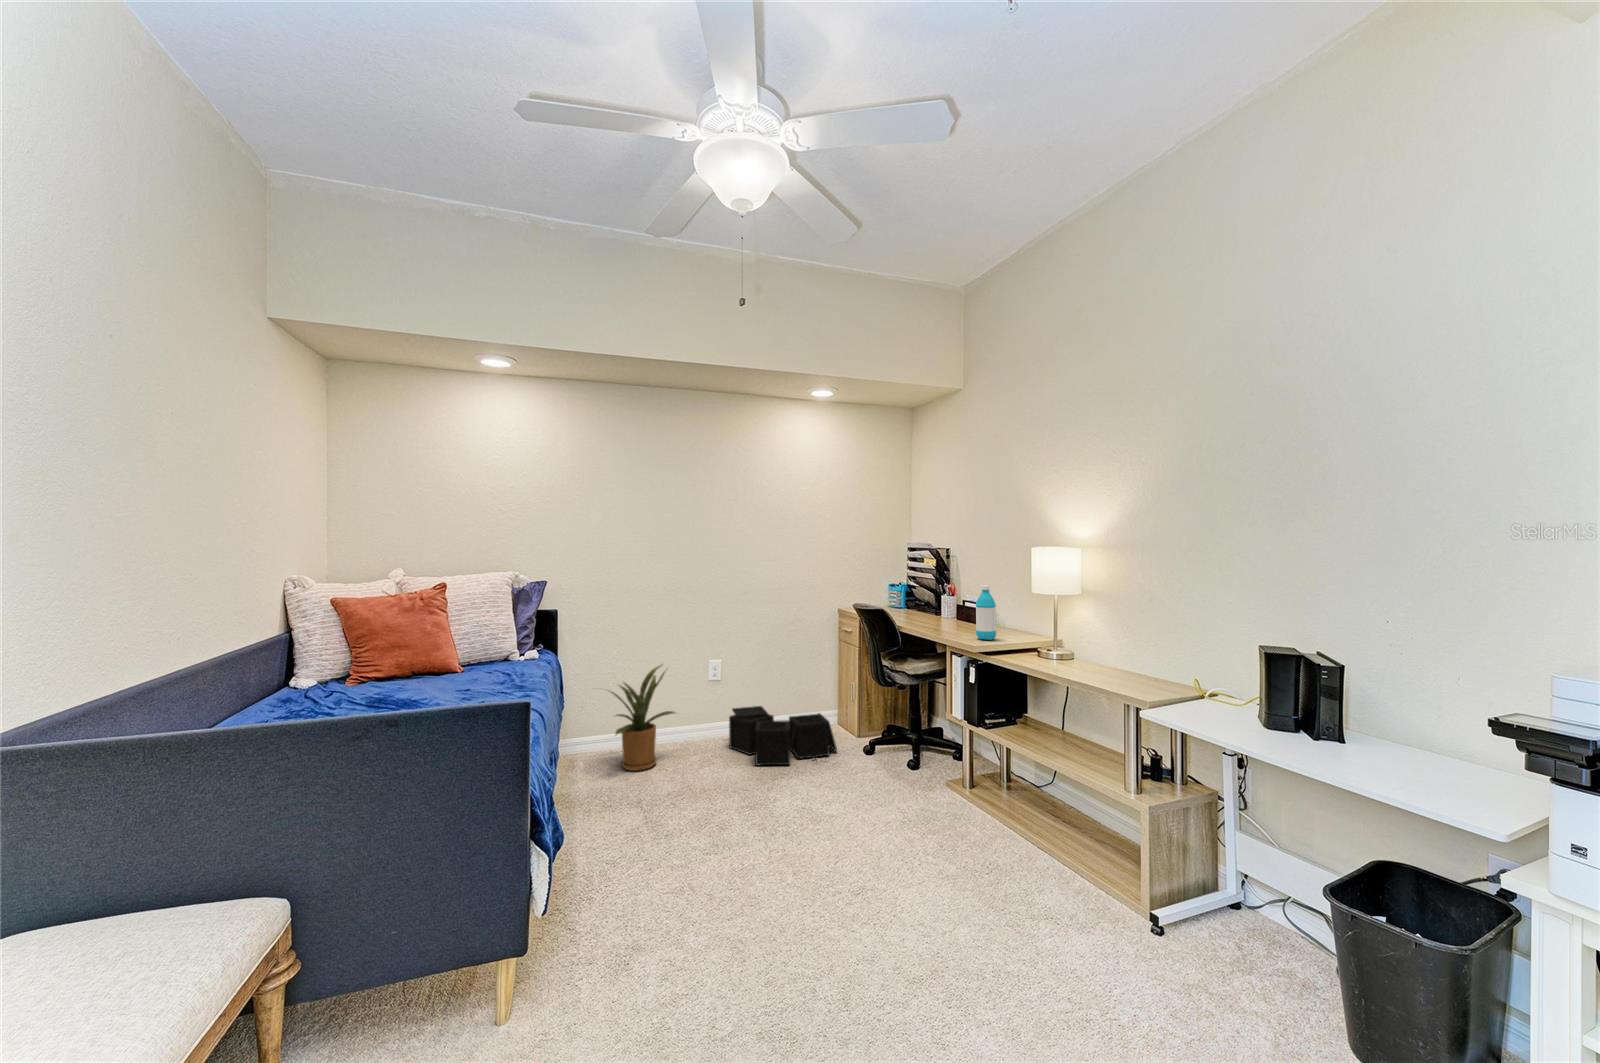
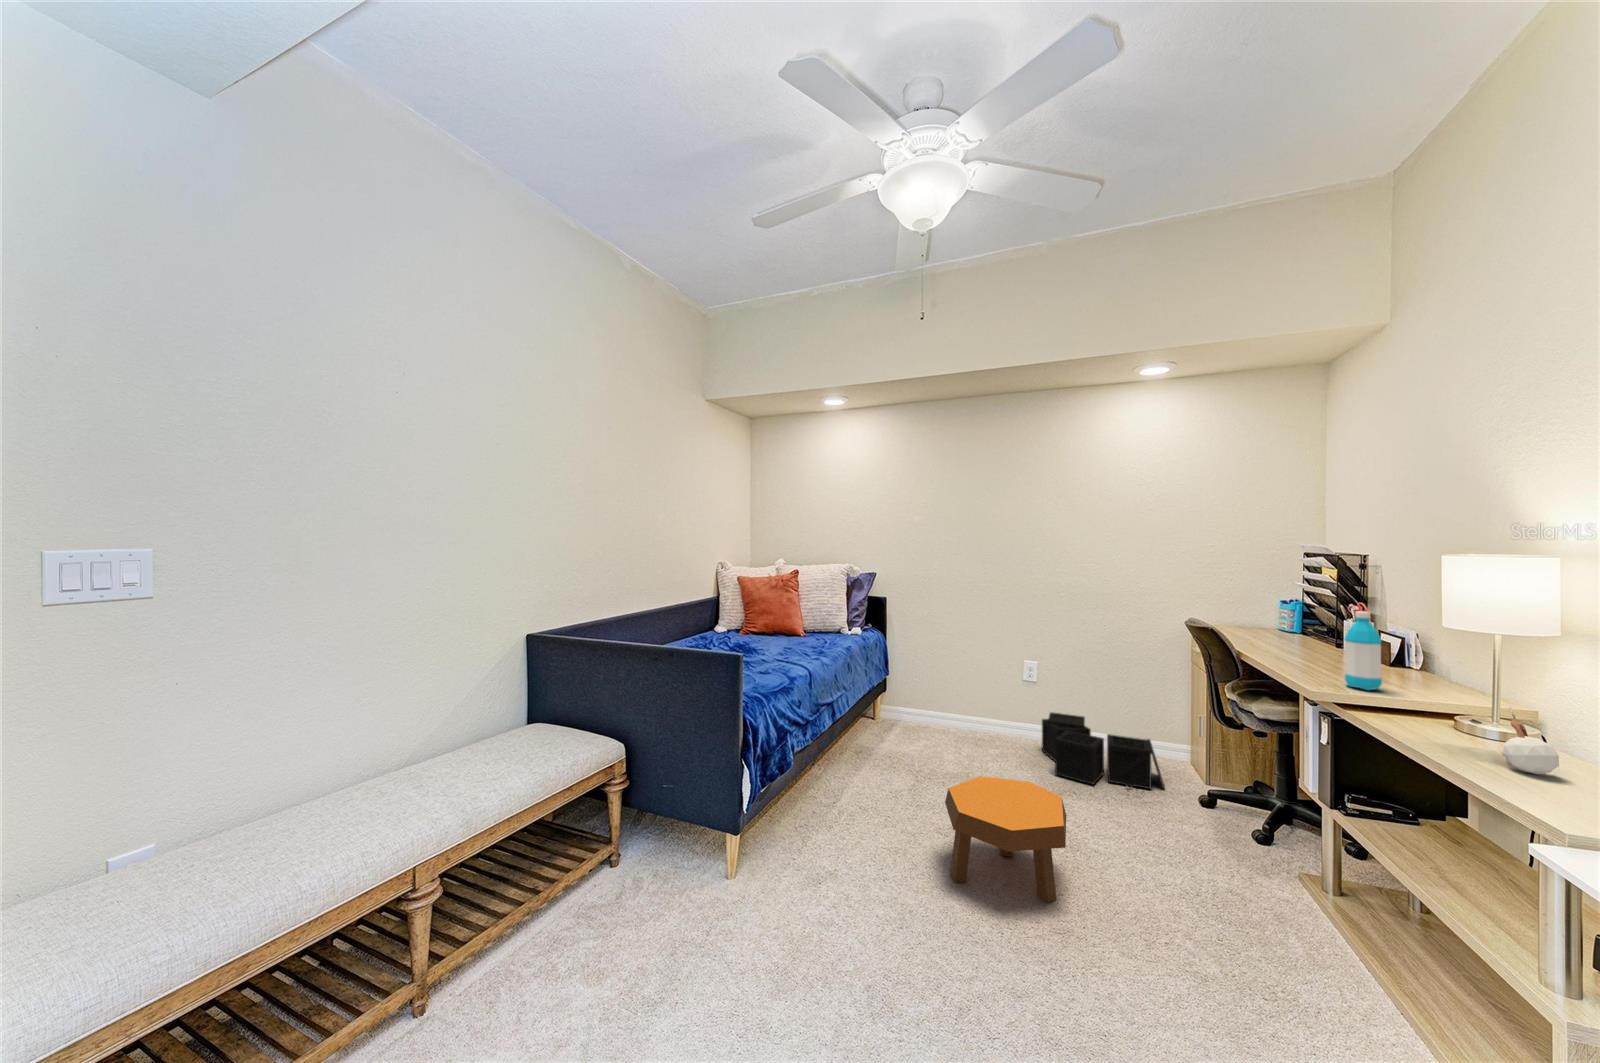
candle: none [1077,636,1100,673] -> present [1503,707,1559,774]
house plant: present [611,665,674,771] -> none [902,655,988,749]
footstool: none [719,771,841,891] -> present [945,776,1066,903]

